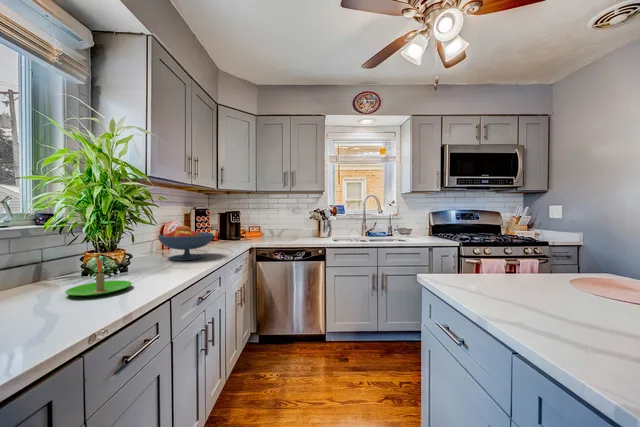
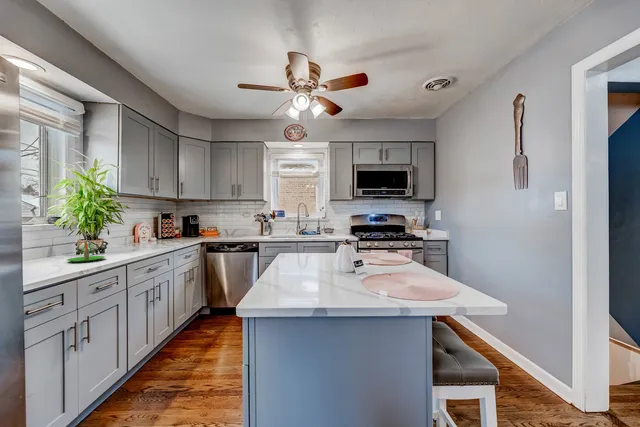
fruit bowl: present [158,226,214,261] -> none [128,225,168,248]

